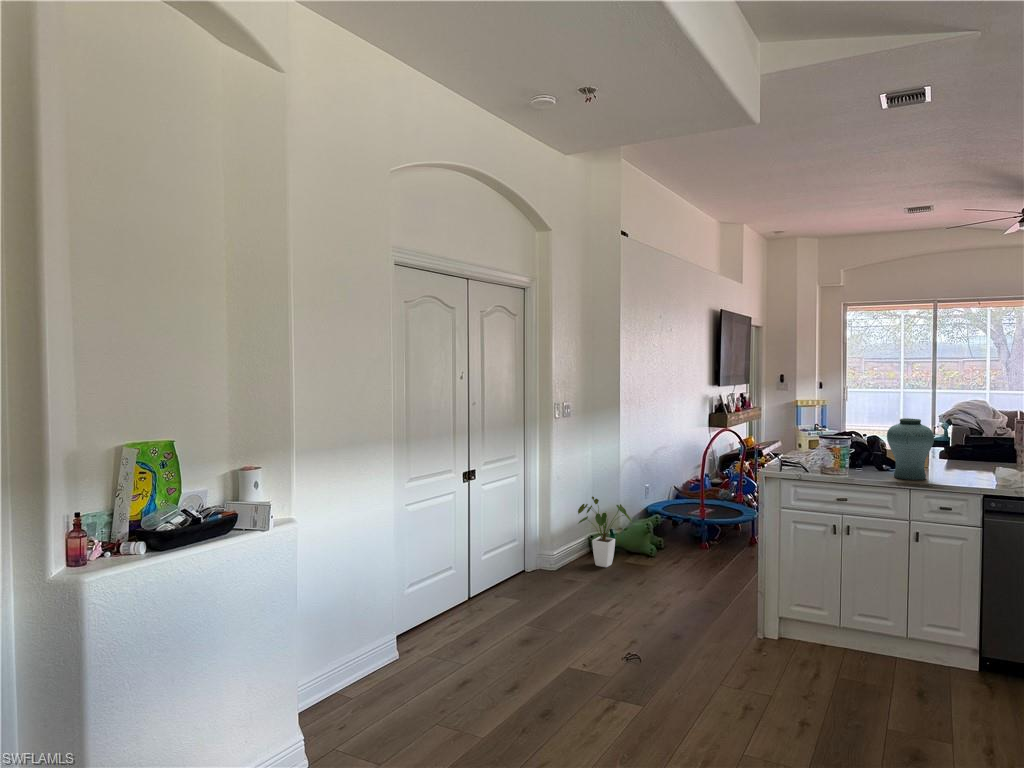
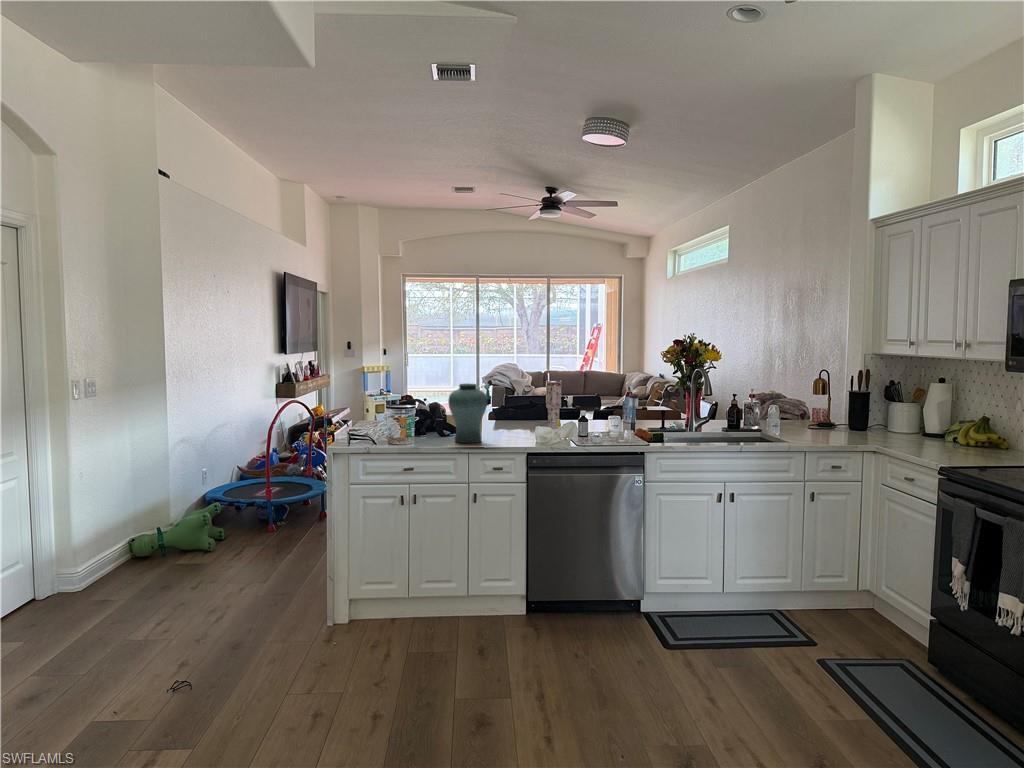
house plant: present [578,496,631,567] -> none [99,495,179,582]

